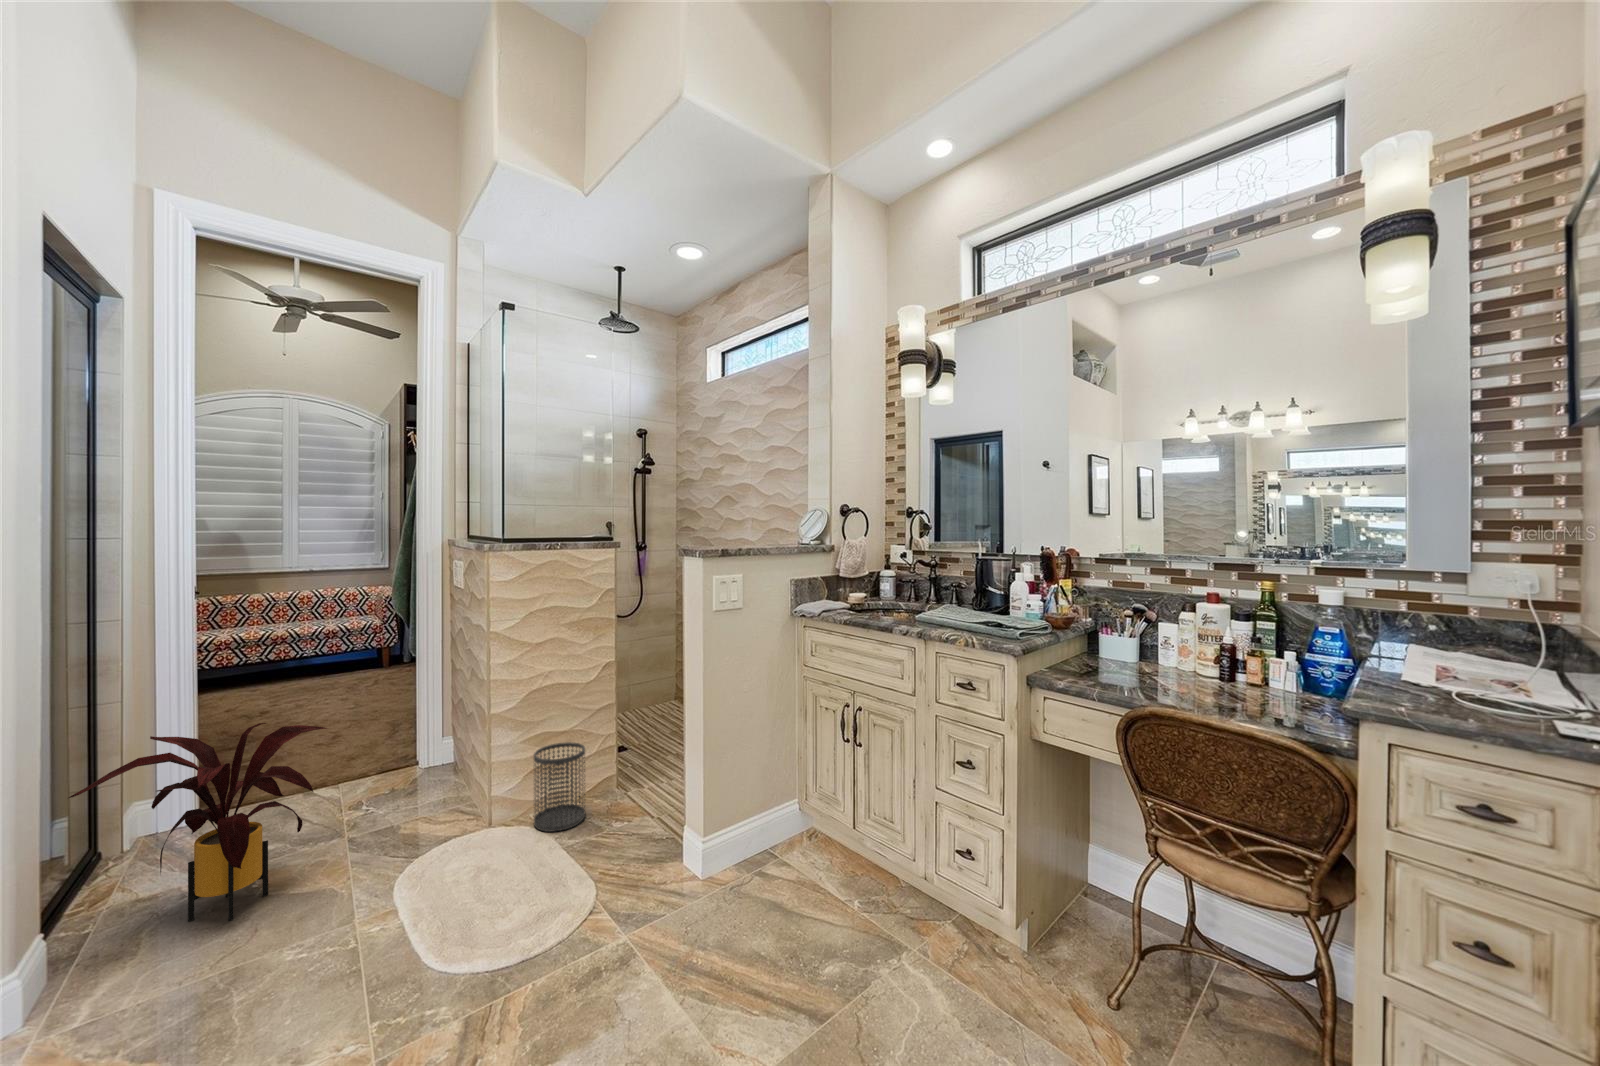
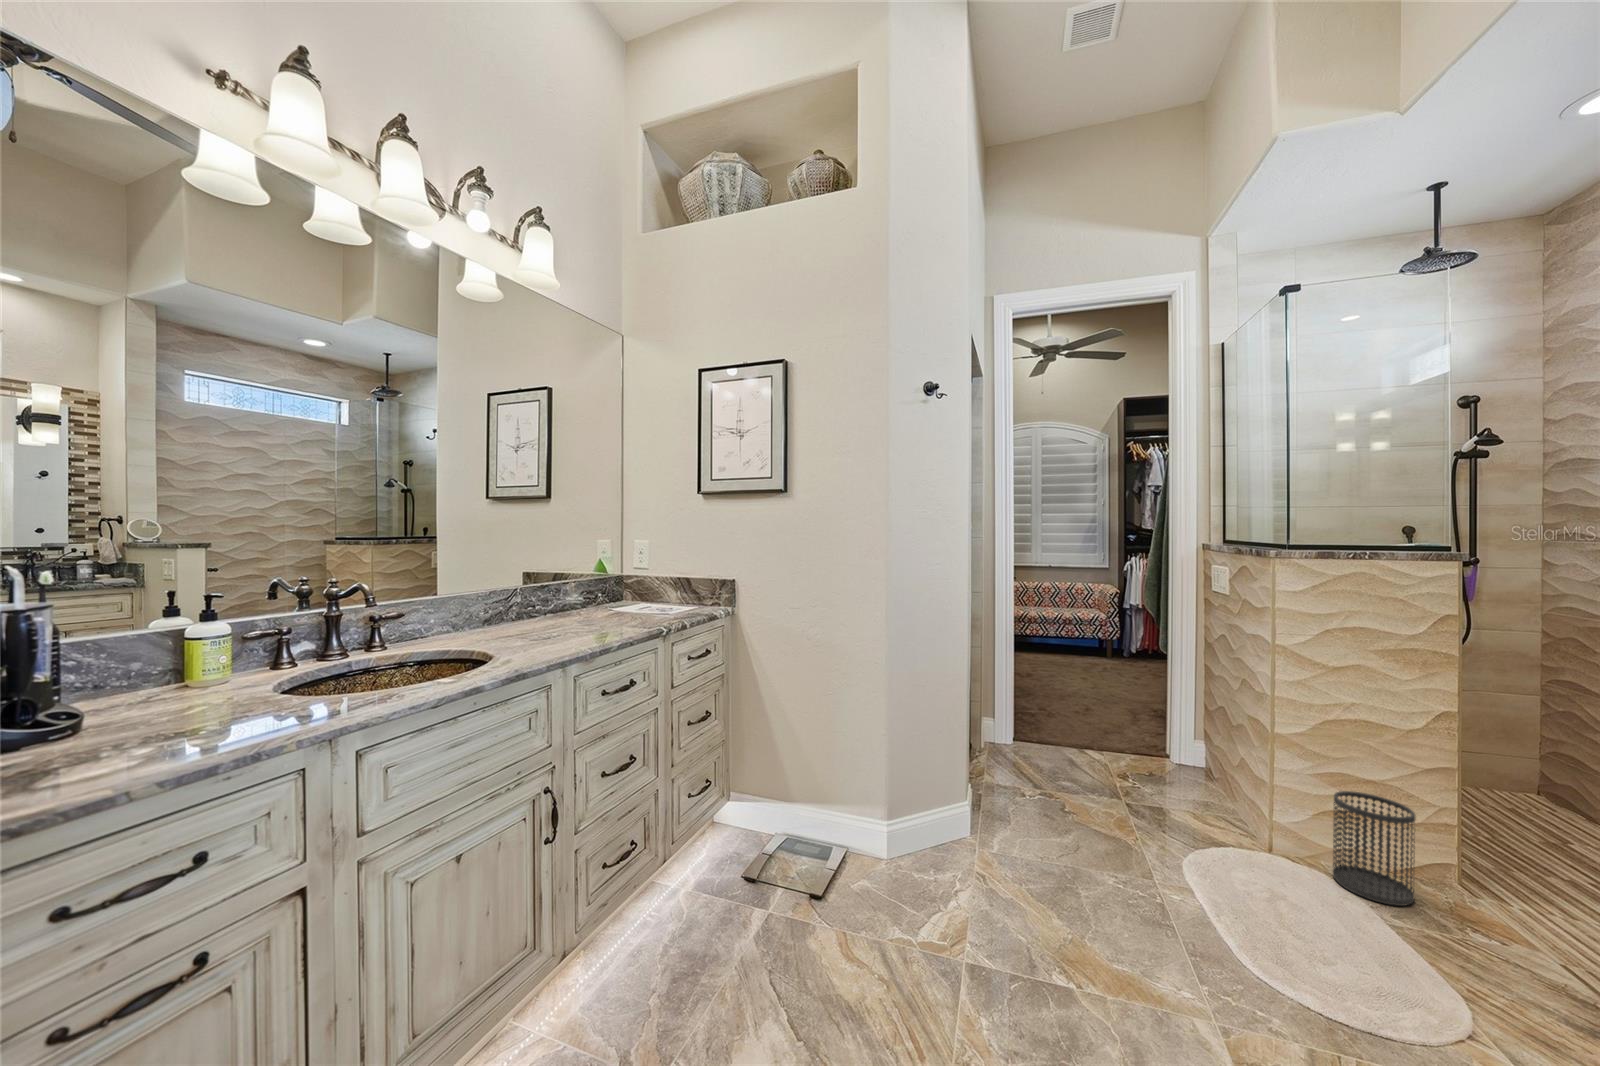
house plant: present [69,723,327,921] -> none [973,677,1116,833]

